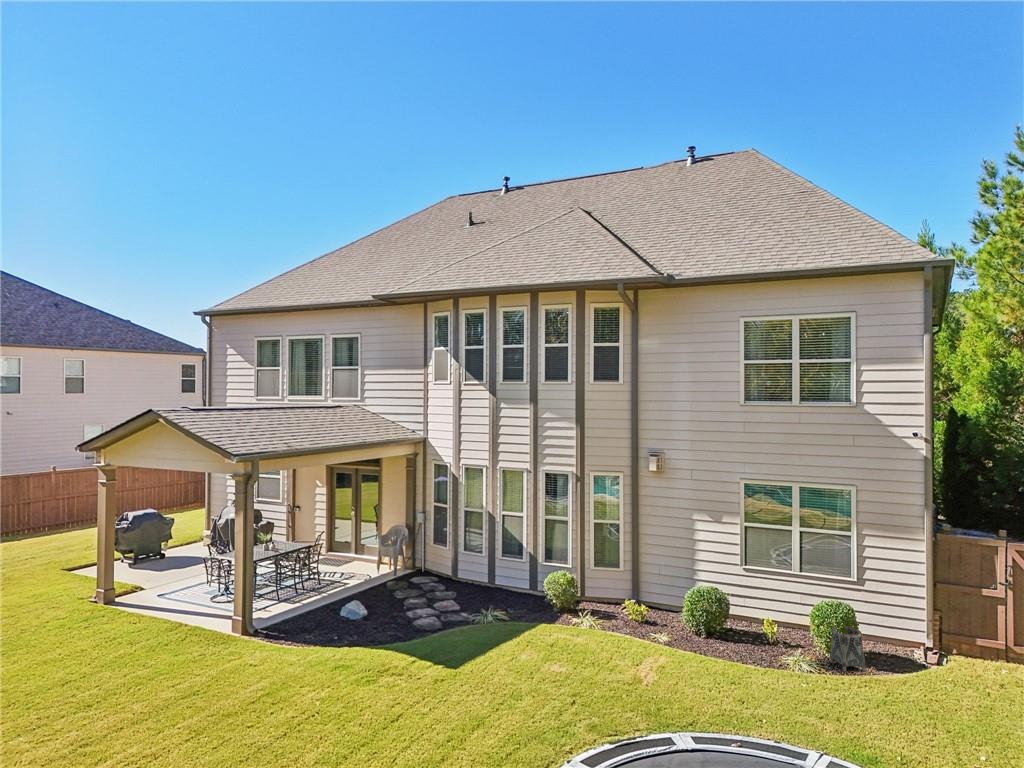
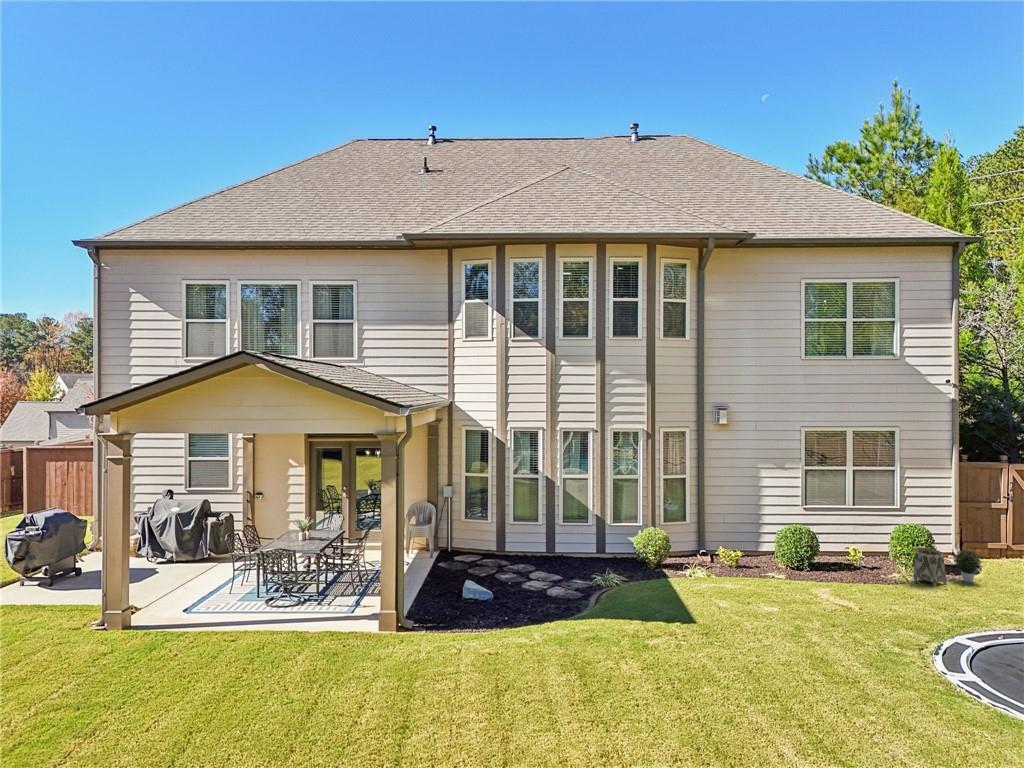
potted plant: none [884,635,915,676] -> present [954,550,982,583]

